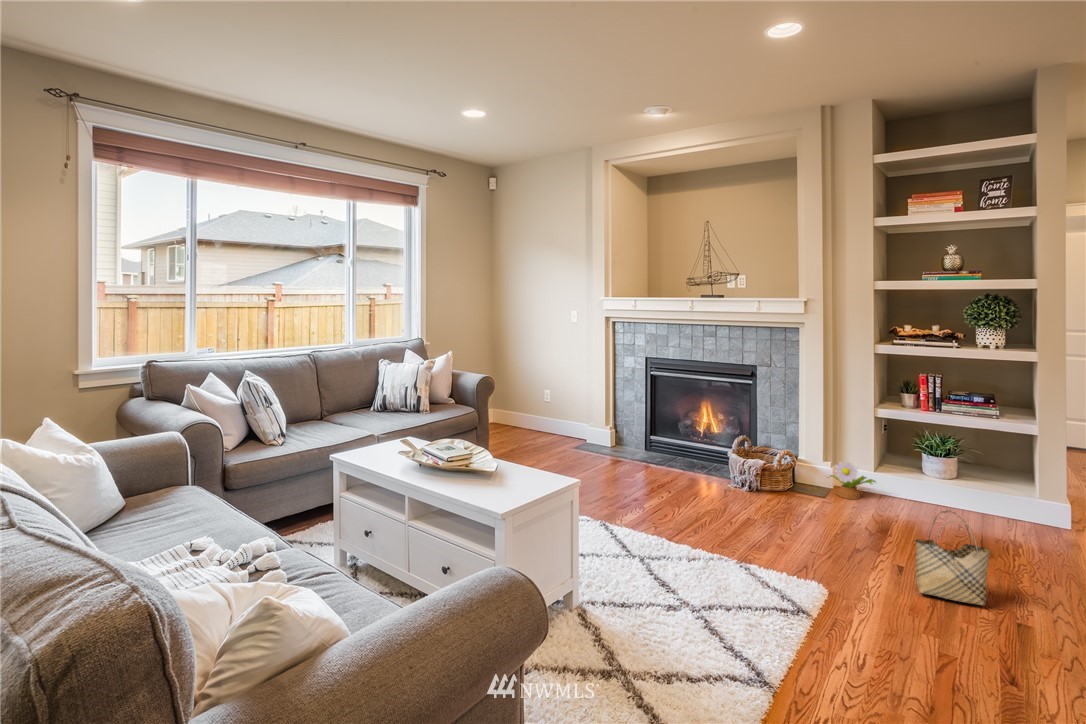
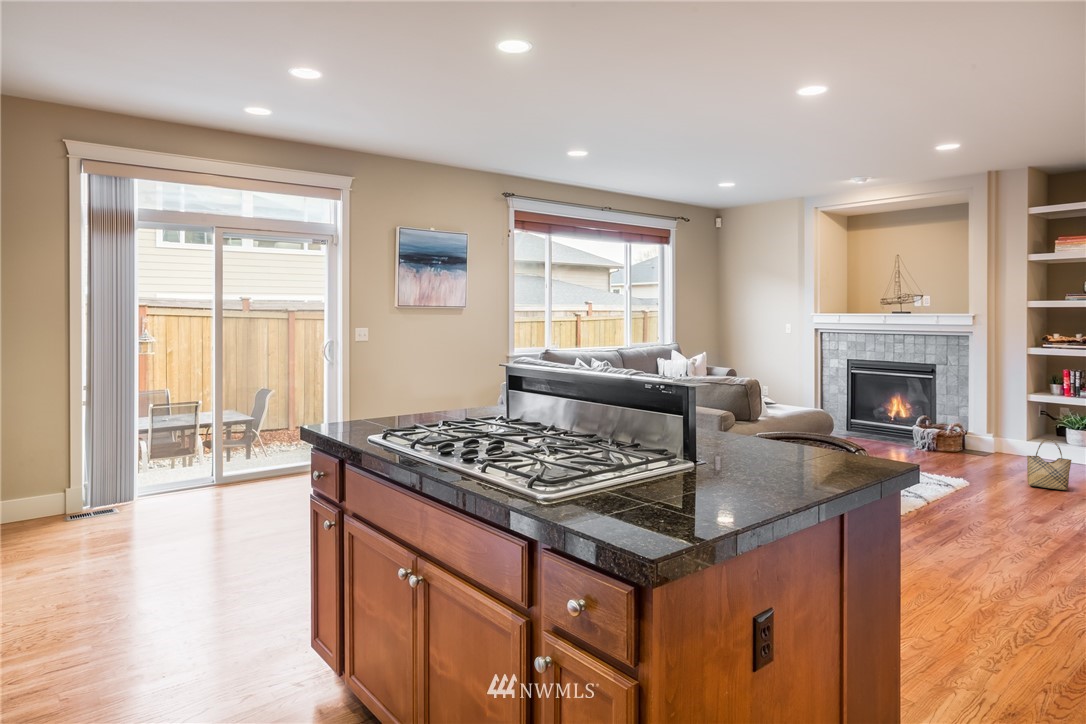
decorative plant: present [830,460,875,499] -> none [989,429,1028,458]

